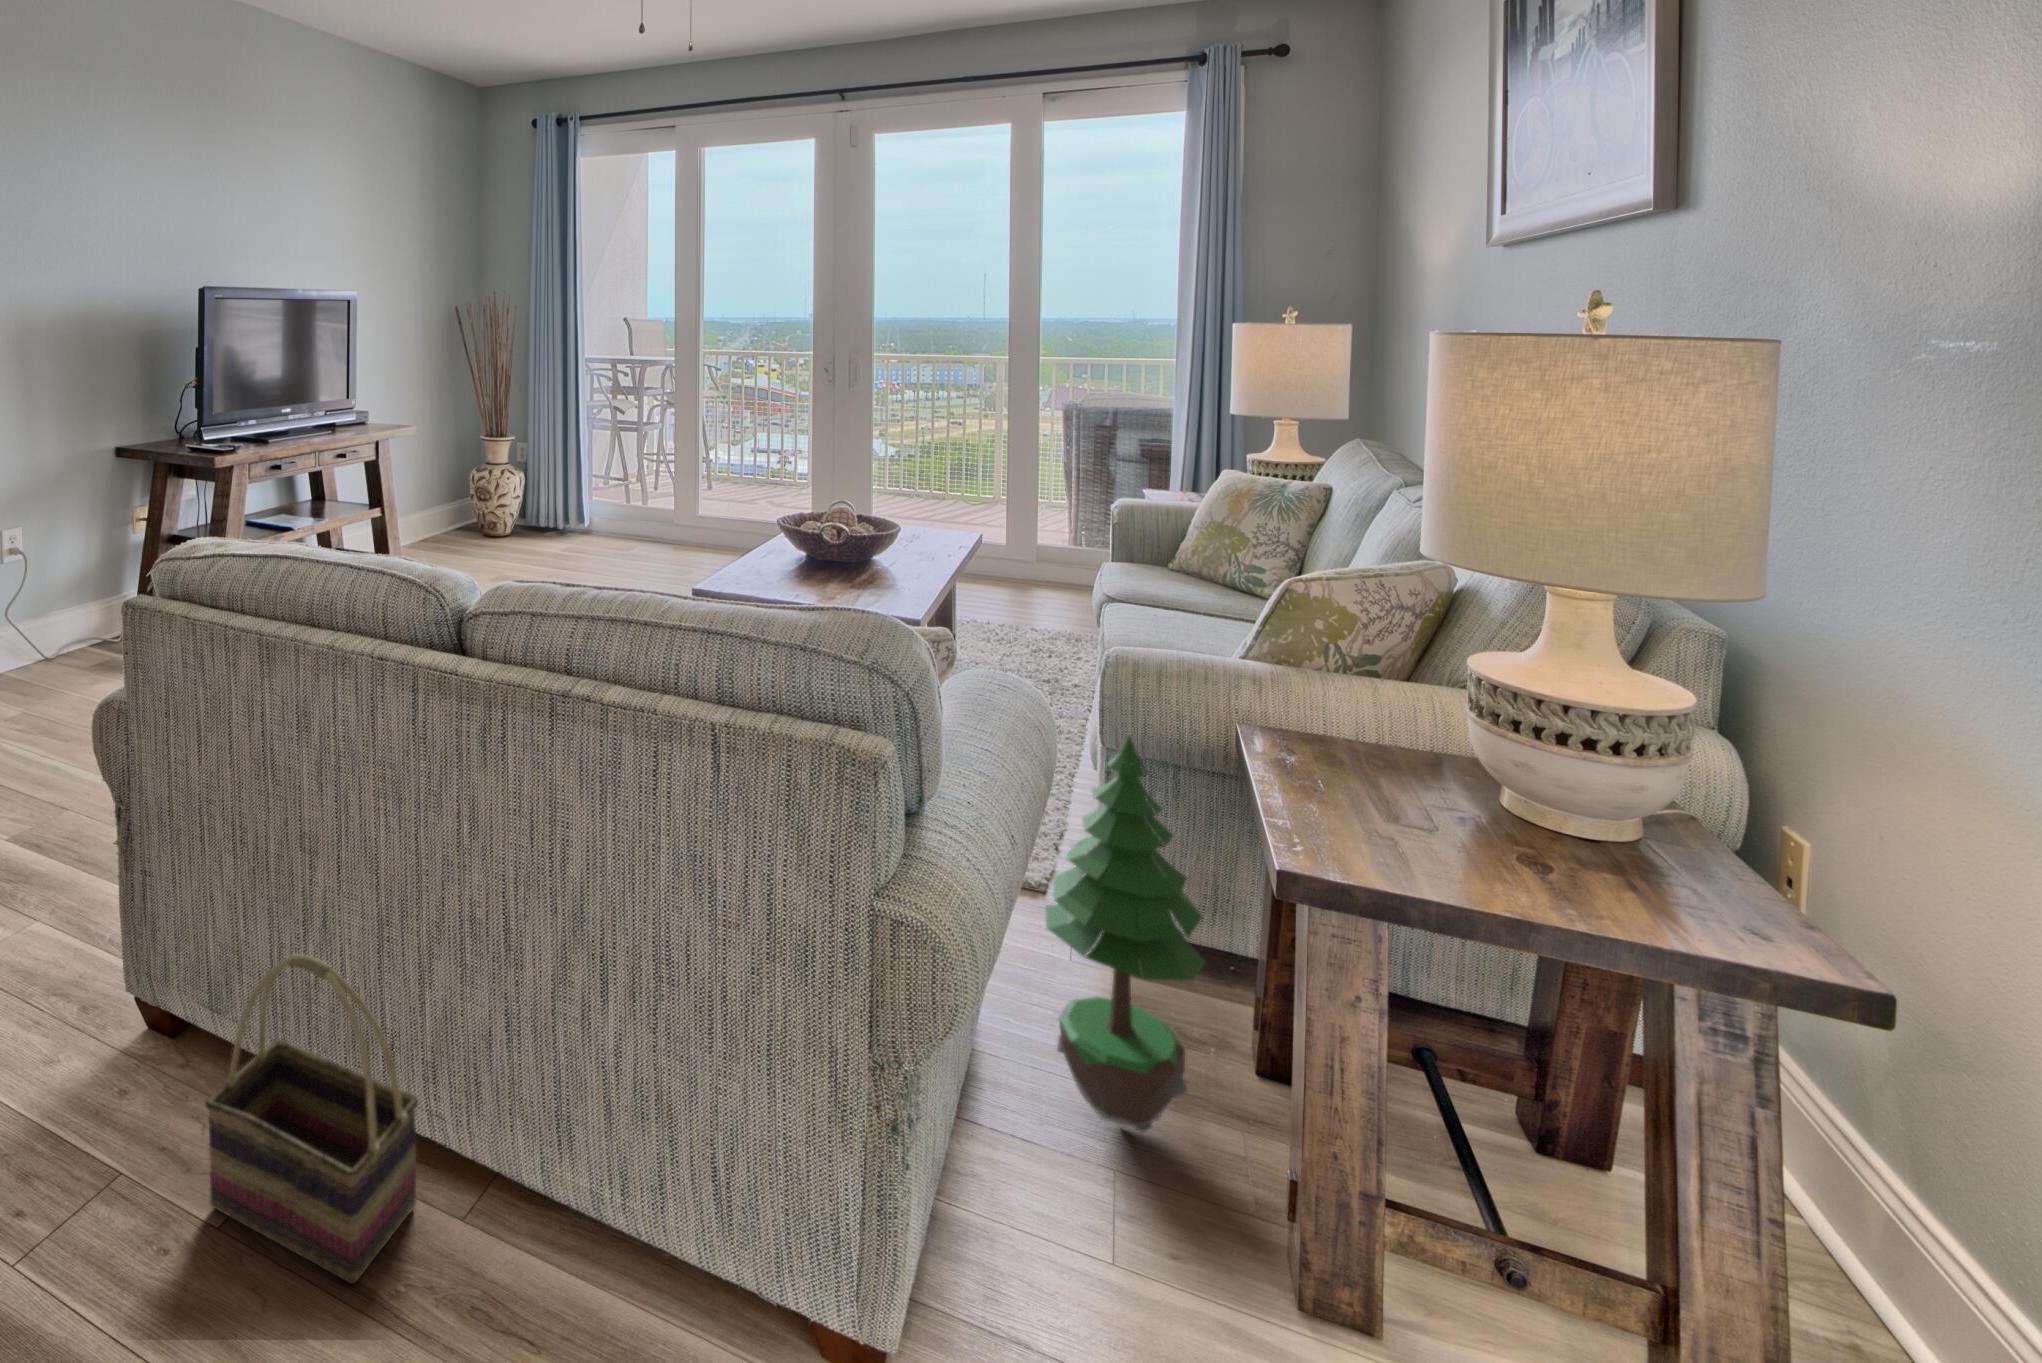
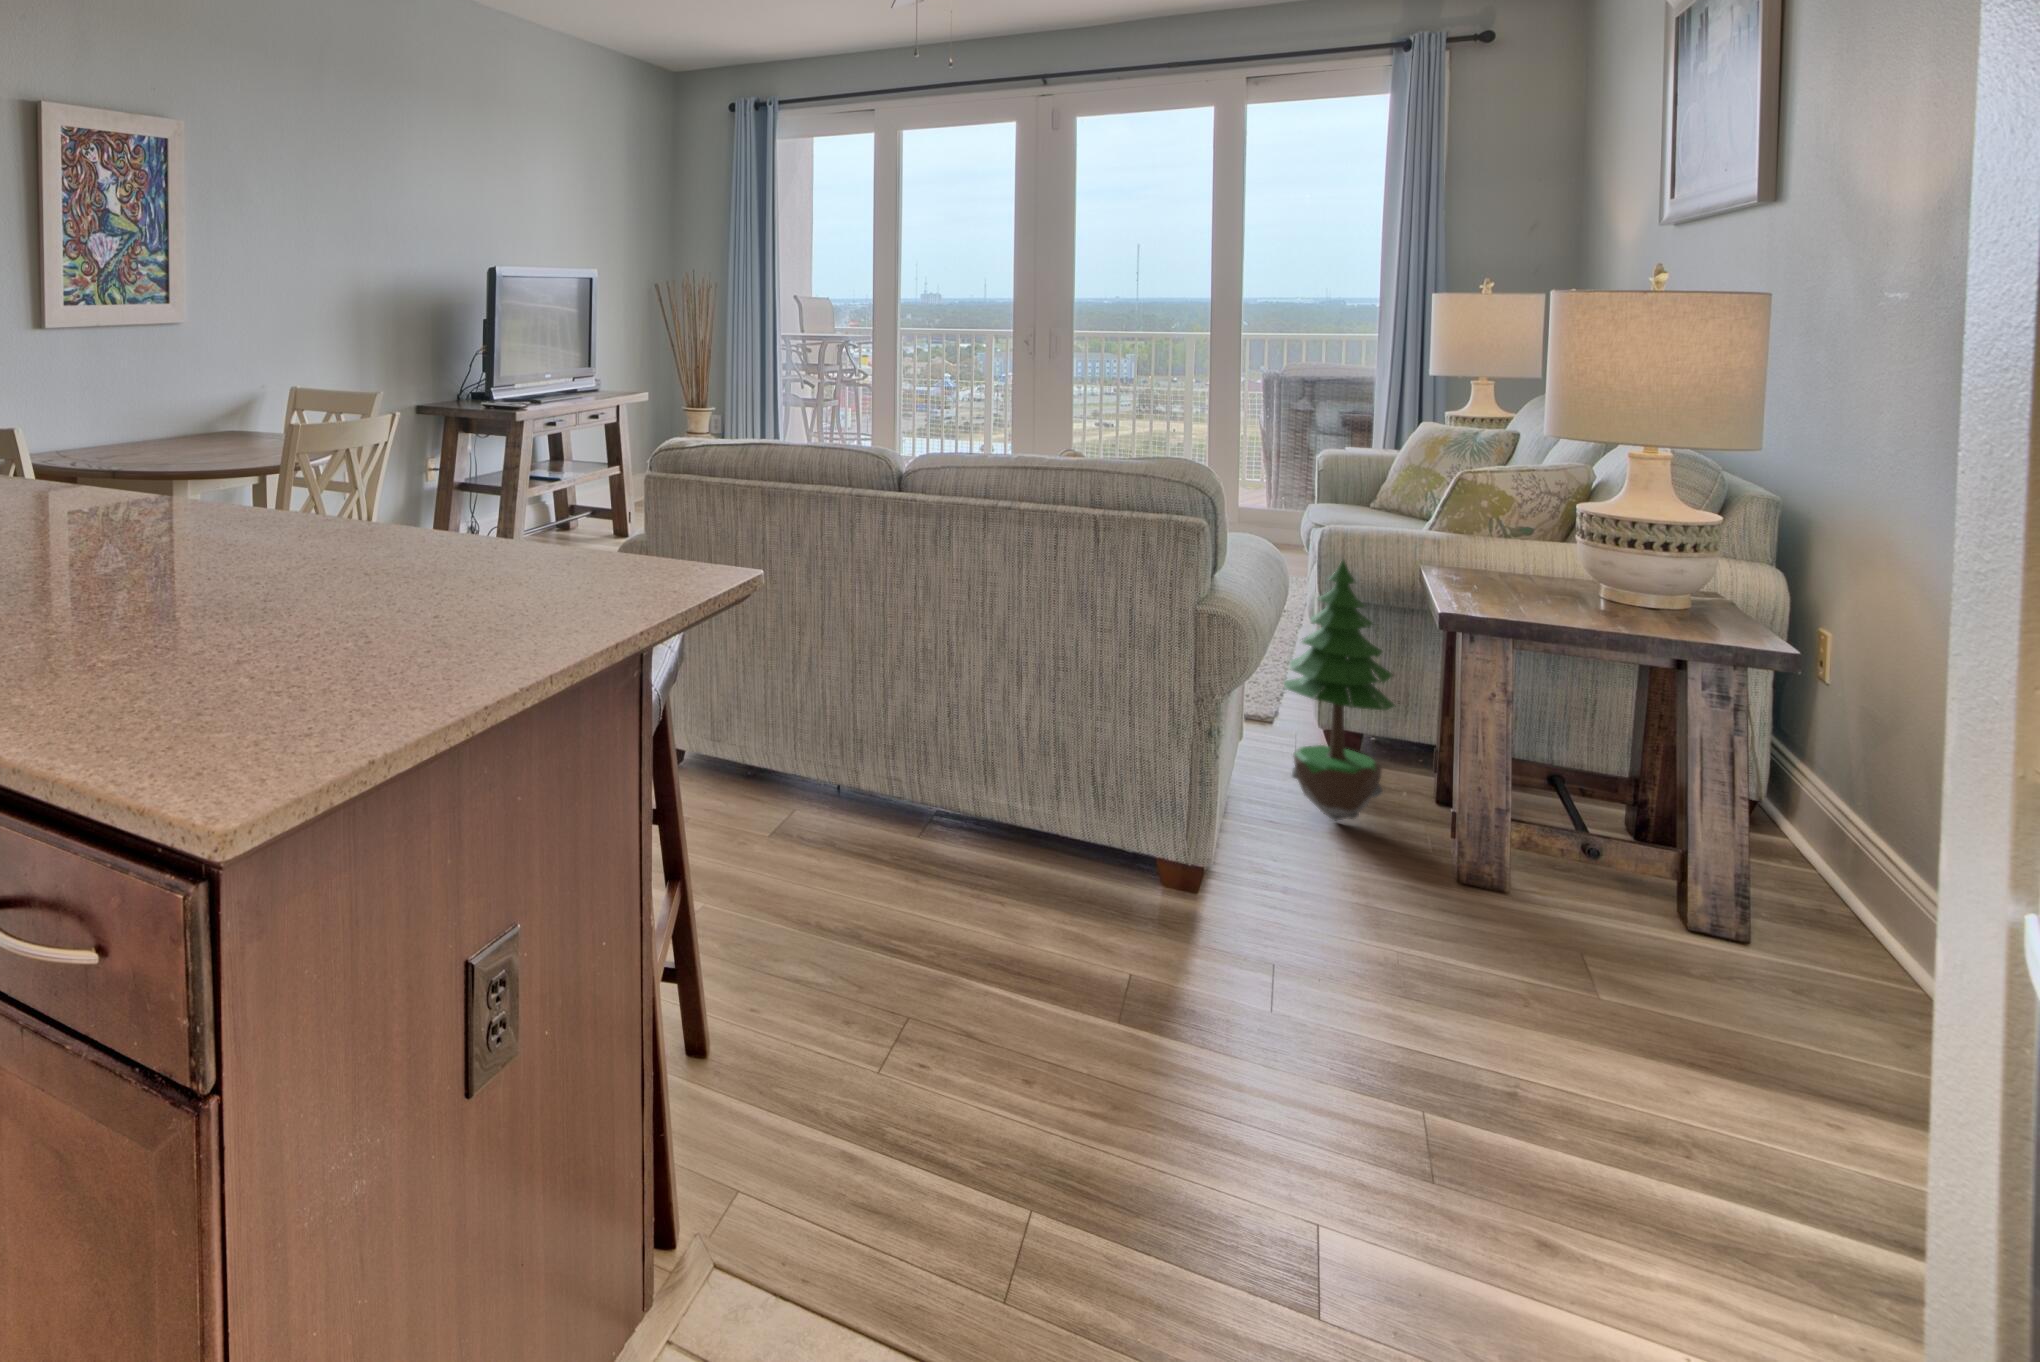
basket: present [205,954,418,1284] -> none [747,680,881,861]

